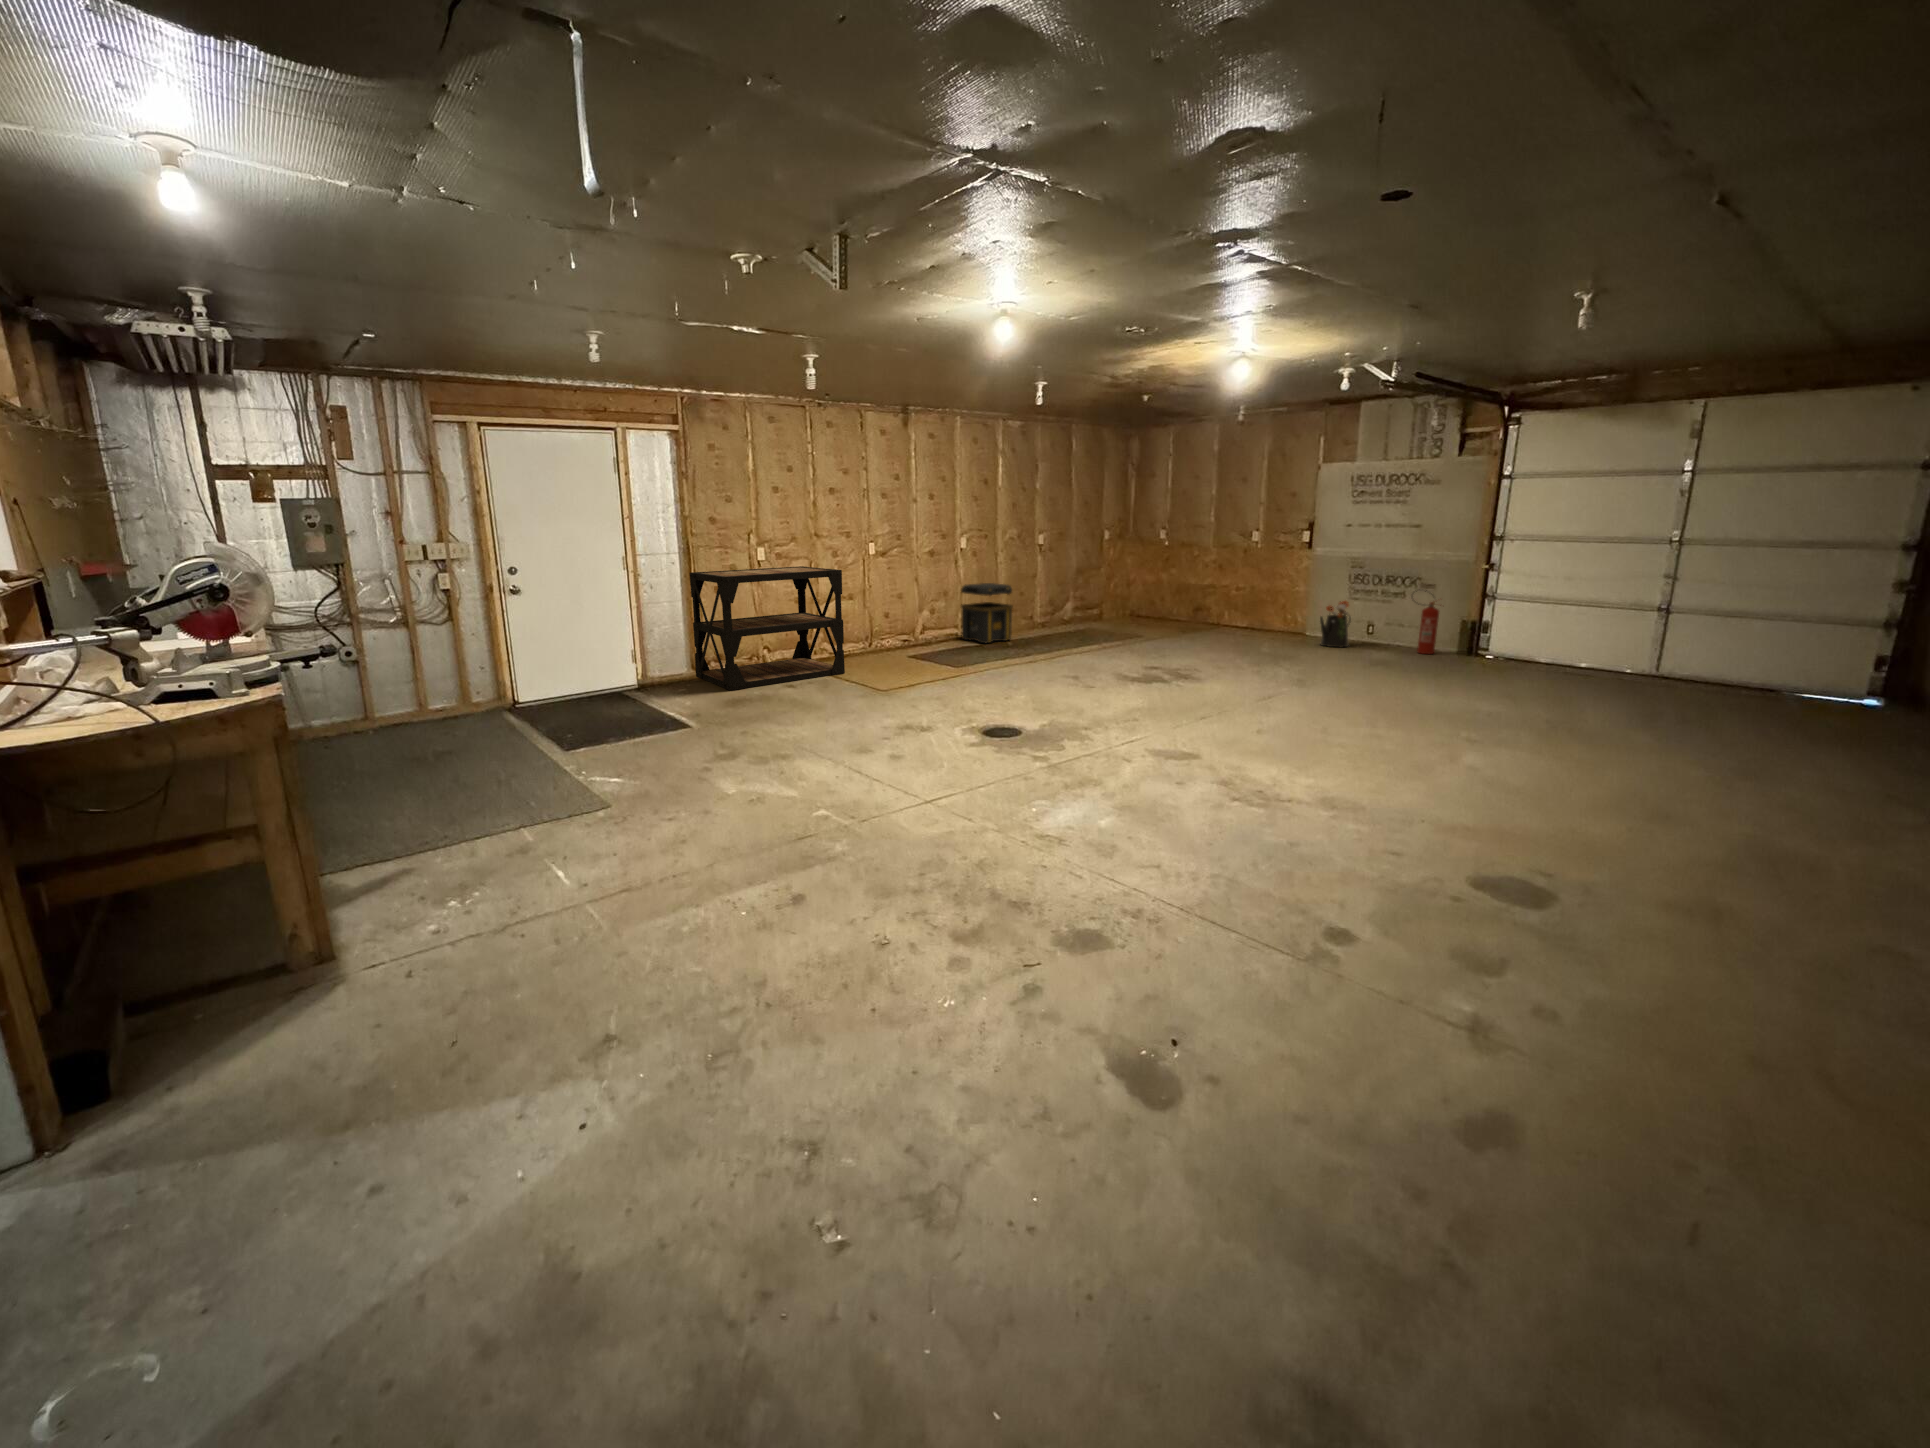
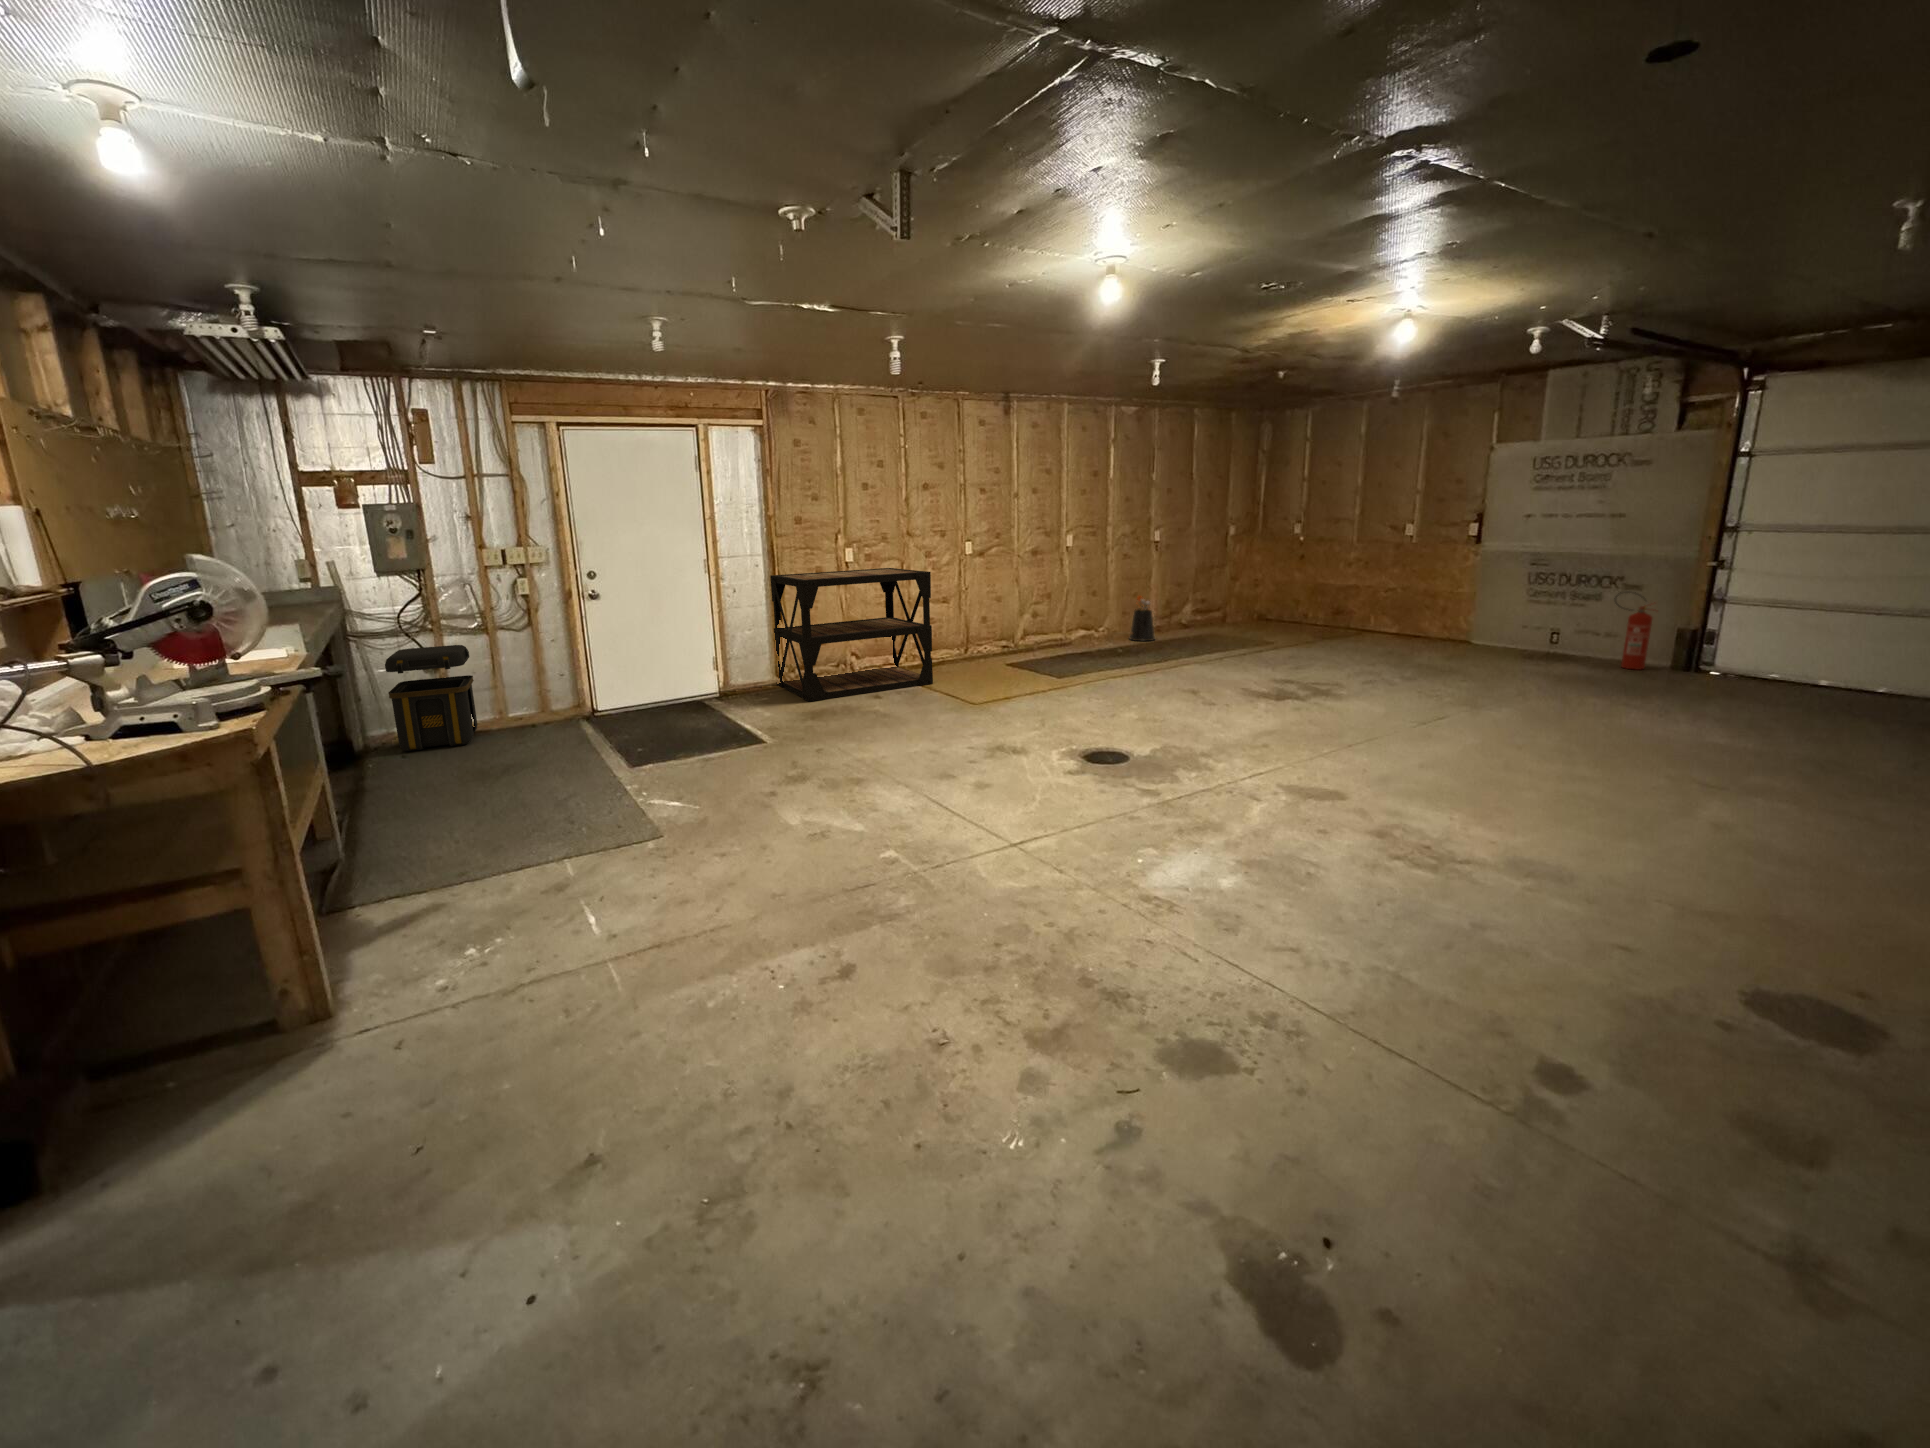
toolbox: present [961,583,1013,643] -> present [385,645,477,751]
watering can: present [1320,601,1351,647] -> present [1130,596,1155,641]

